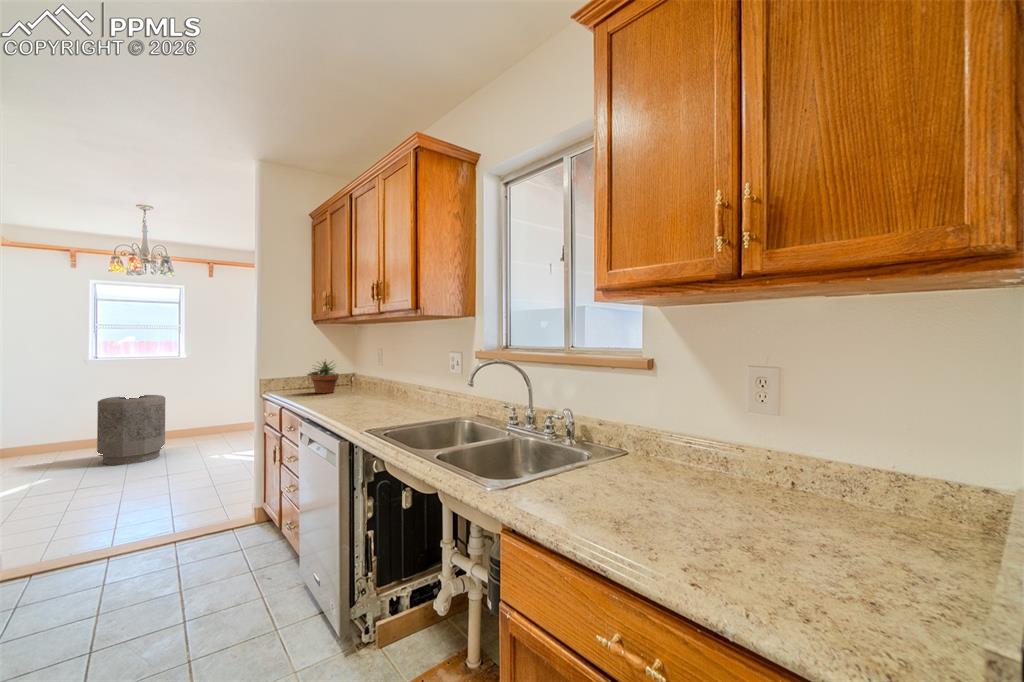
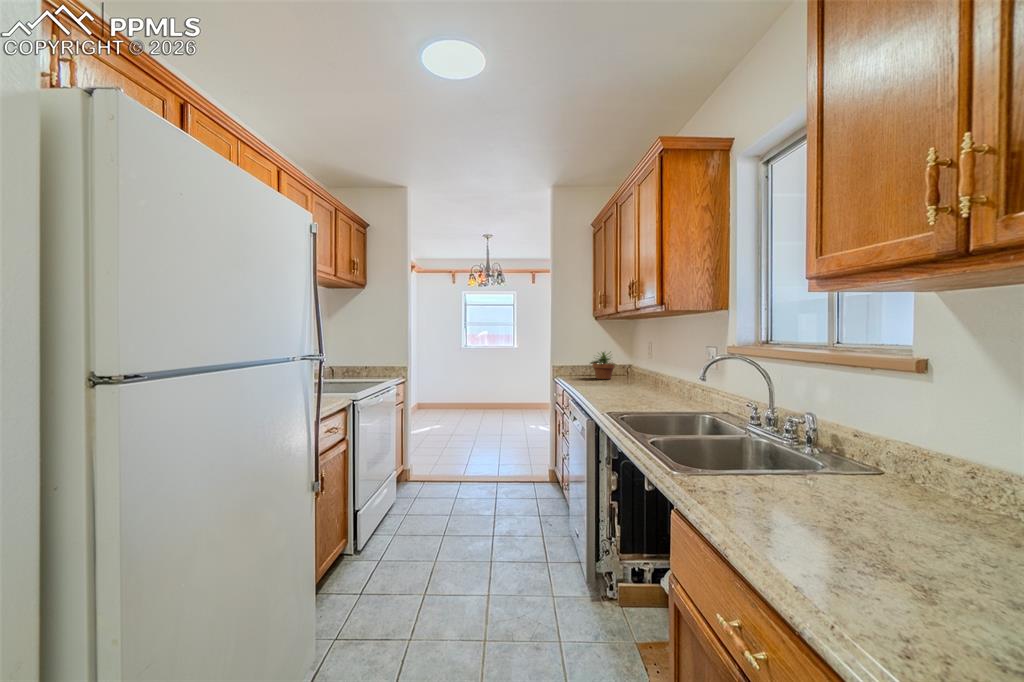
trash can: present [97,395,165,465] -> none [477,372,512,417]

